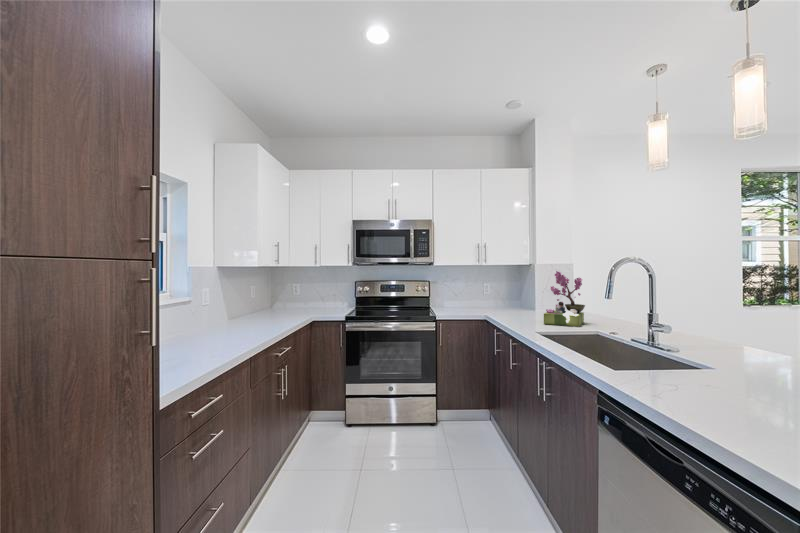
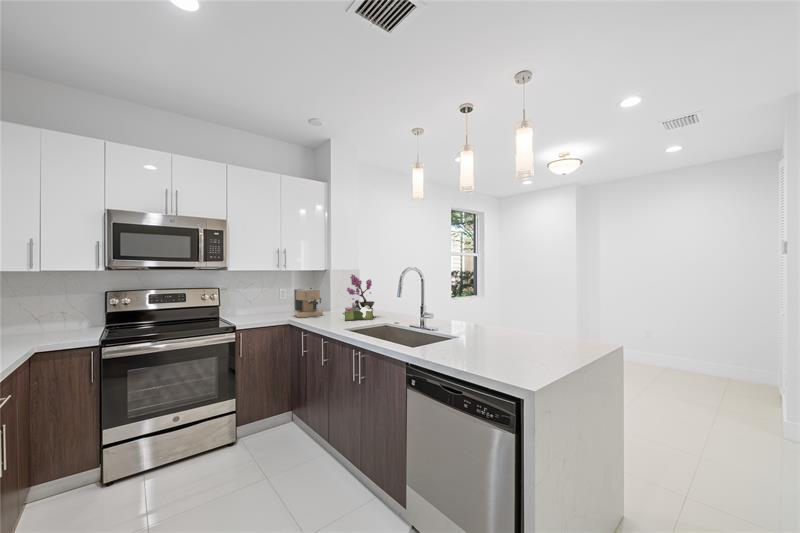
coffee maker: none [496,284,526,316] -> present [294,288,323,317]

